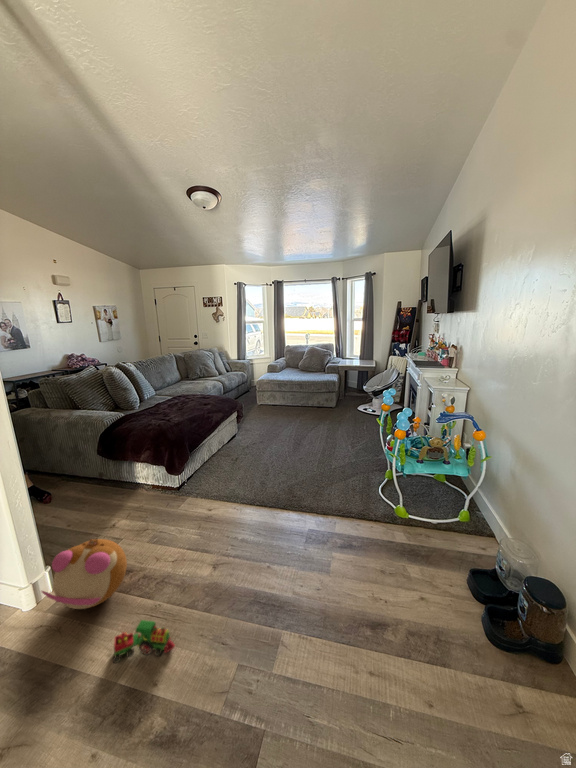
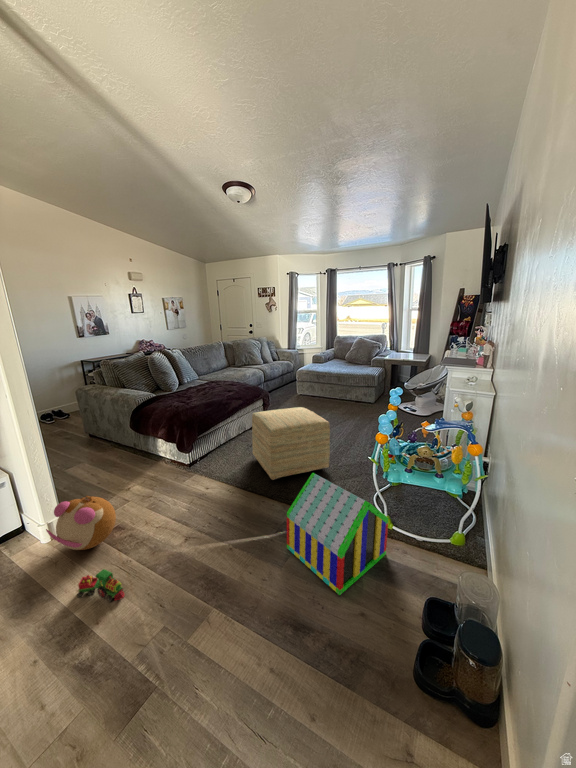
ottoman: none [244,415,327,490] -> present [252,407,330,480]
toy house: none [325,474,415,585] -> present [287,473,389,595]

